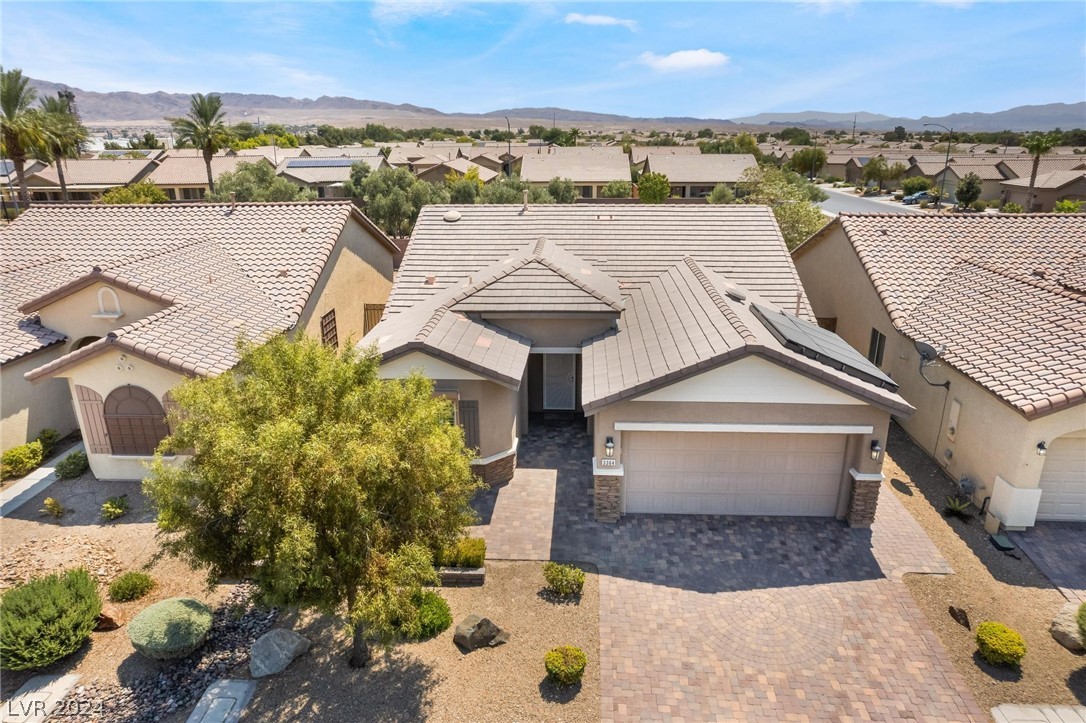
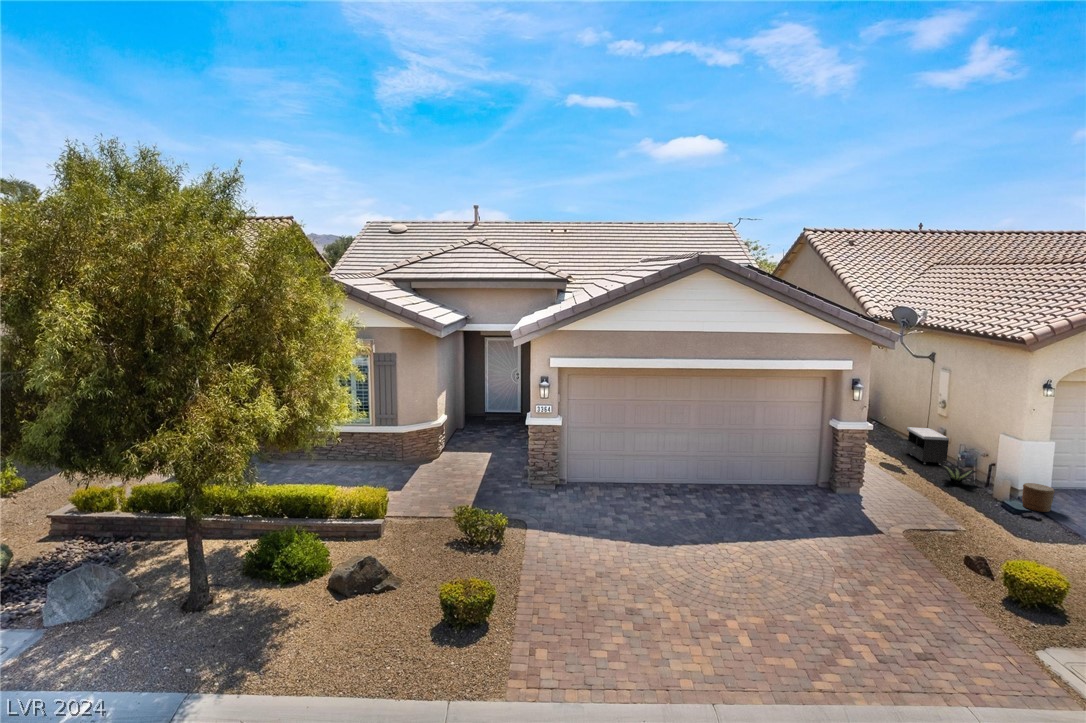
storage bench: none [915,449,954,487] -> present [906,427,949,465]
woven basket: none [1008,523,1037,550] -> present [1022,483,1055,512]

